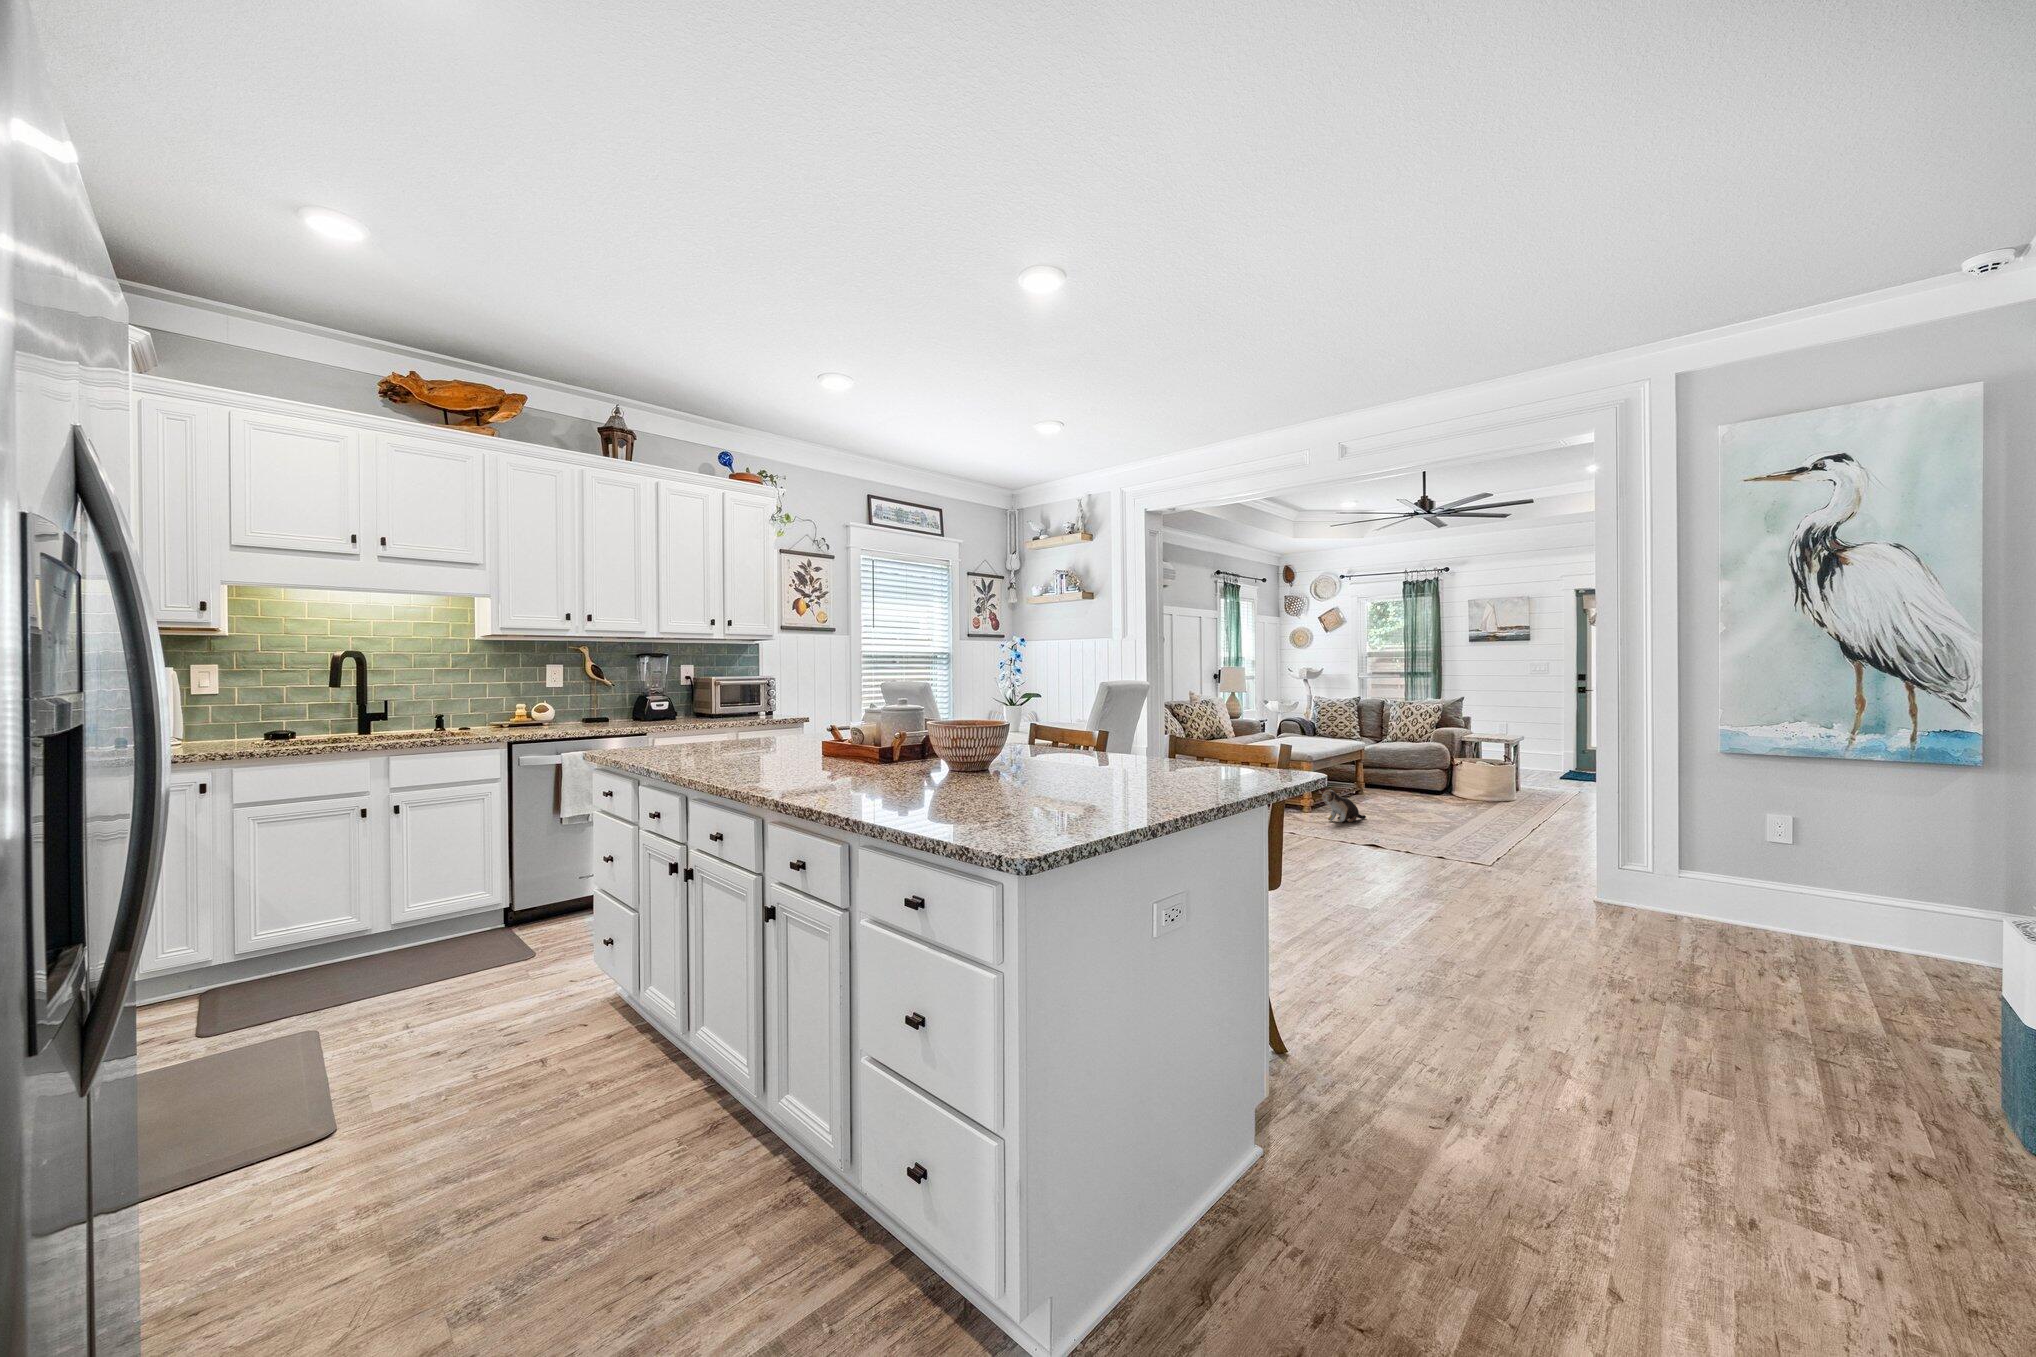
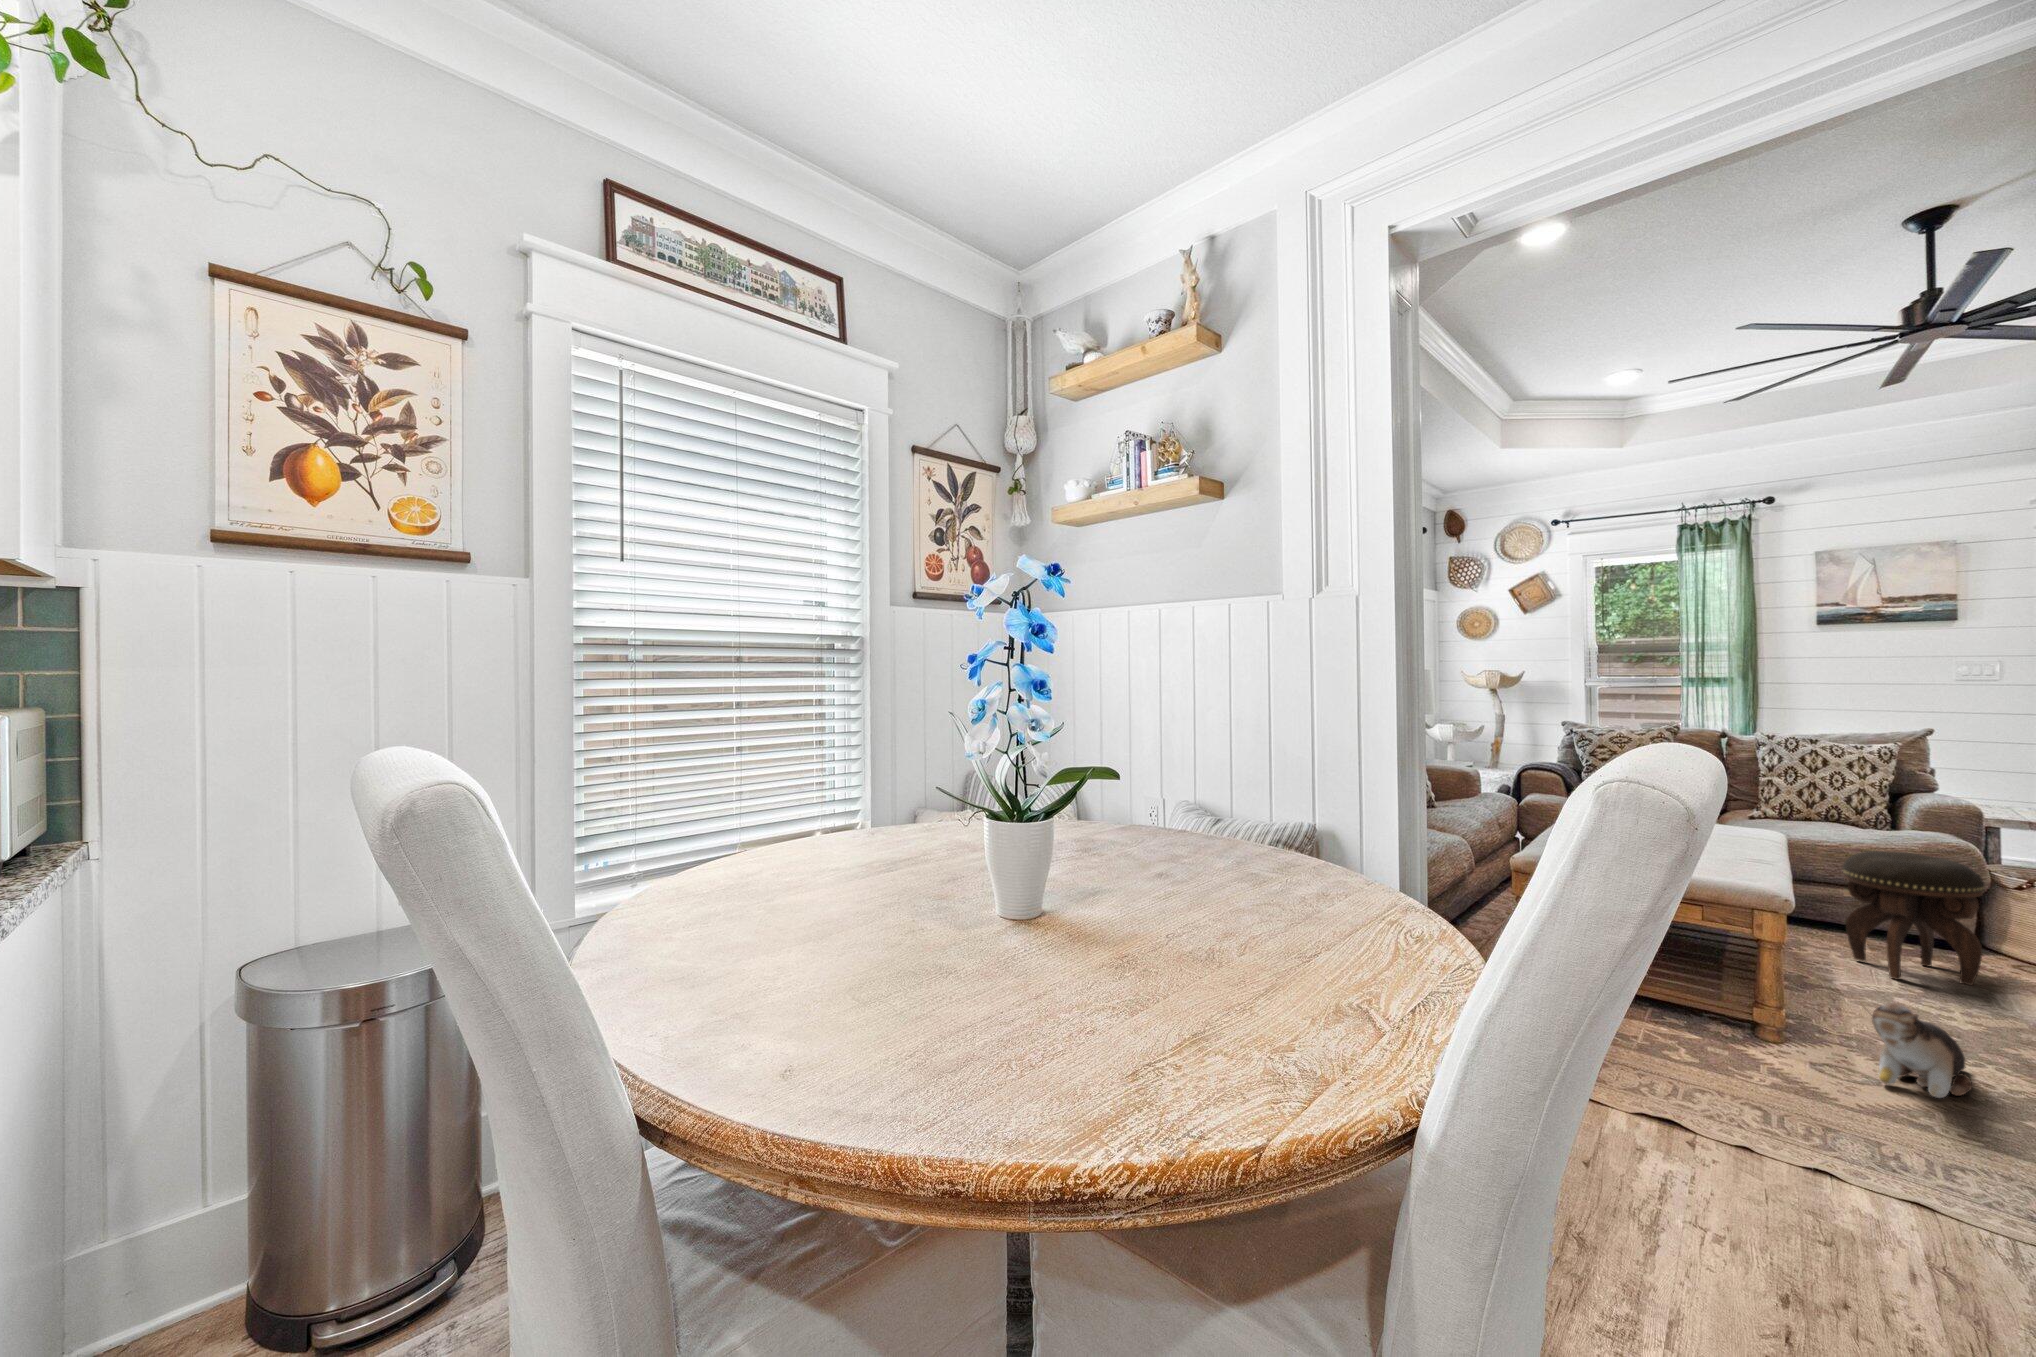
footstool: none [1386,751,1433,806] -> present [1842,851,1985,985]

